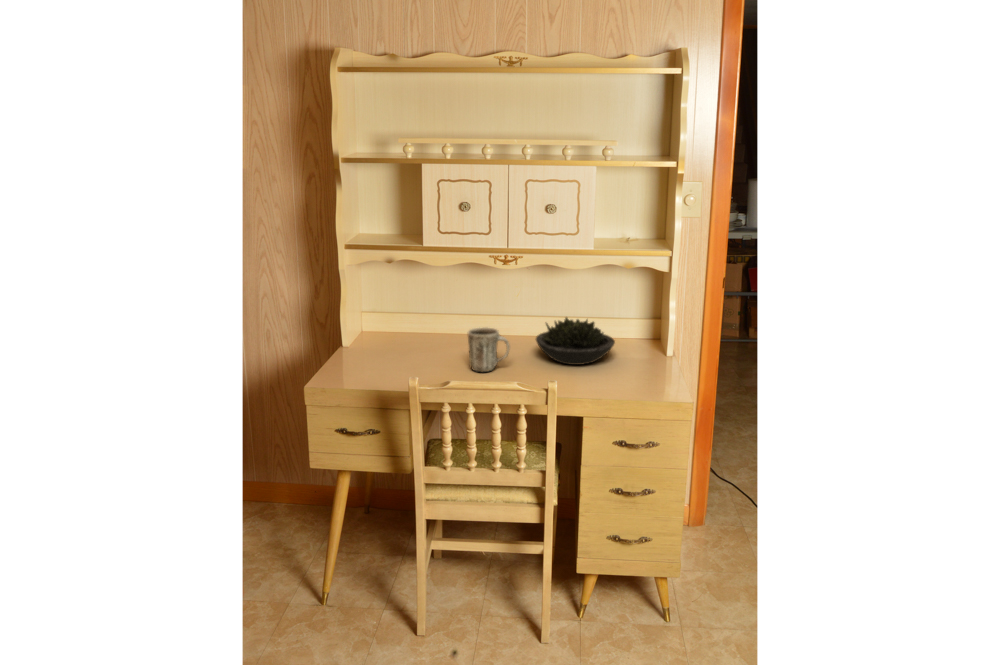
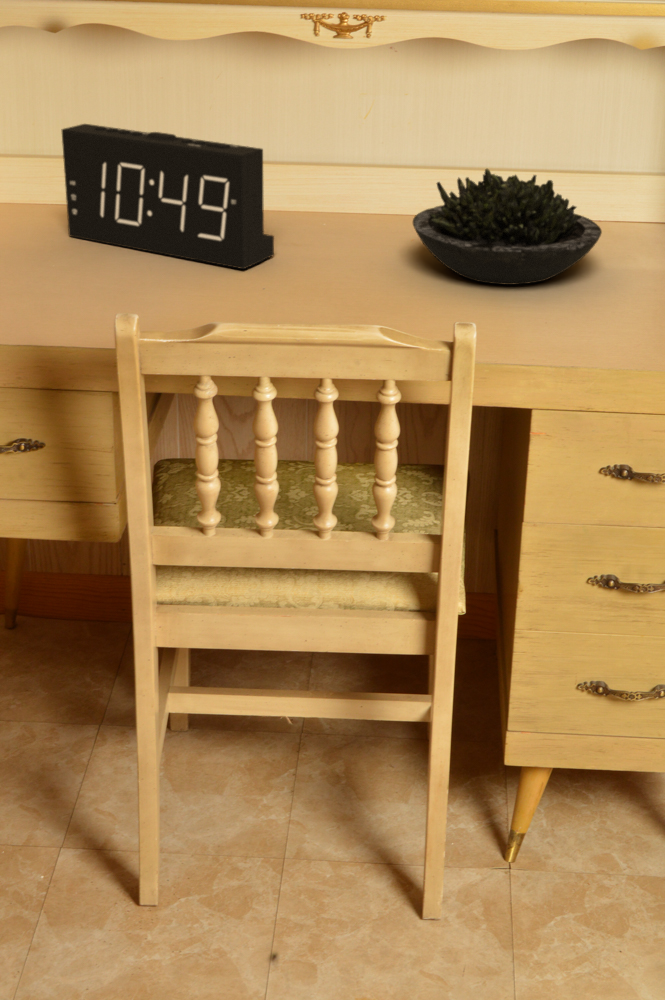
alarm clock: none [390,298,478,359] -> present [62,124,274,269]
mug: present [468,327,510,372] -> none [252,192,353,301]

